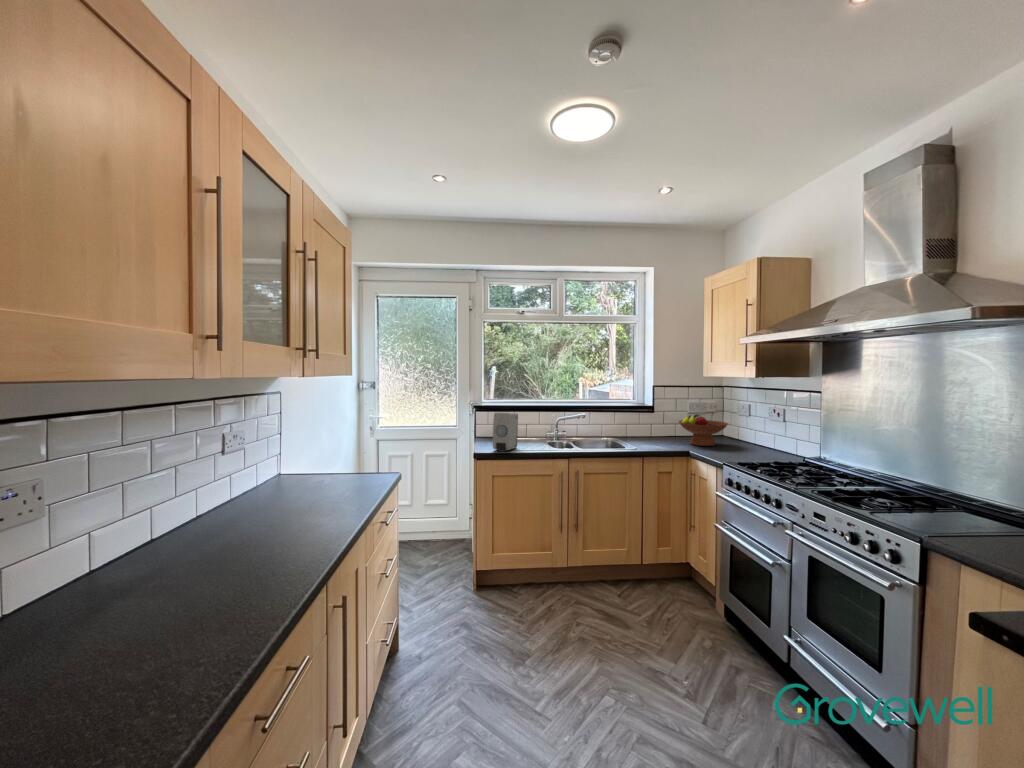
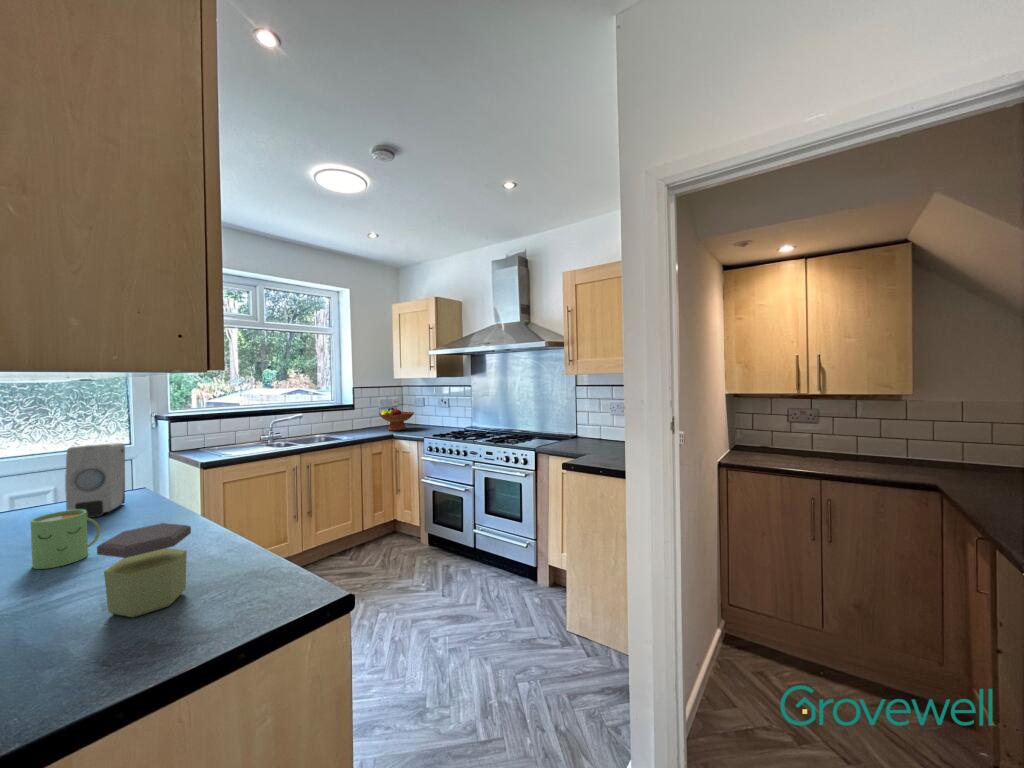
soap dispenser: present [493,412,518,452] -> present [65,443,125,518]
mug: none [212,493,258,544] -> present [31,510,100,569]
jar: none [77,544,180,651] -> present [97,523,191,617]

